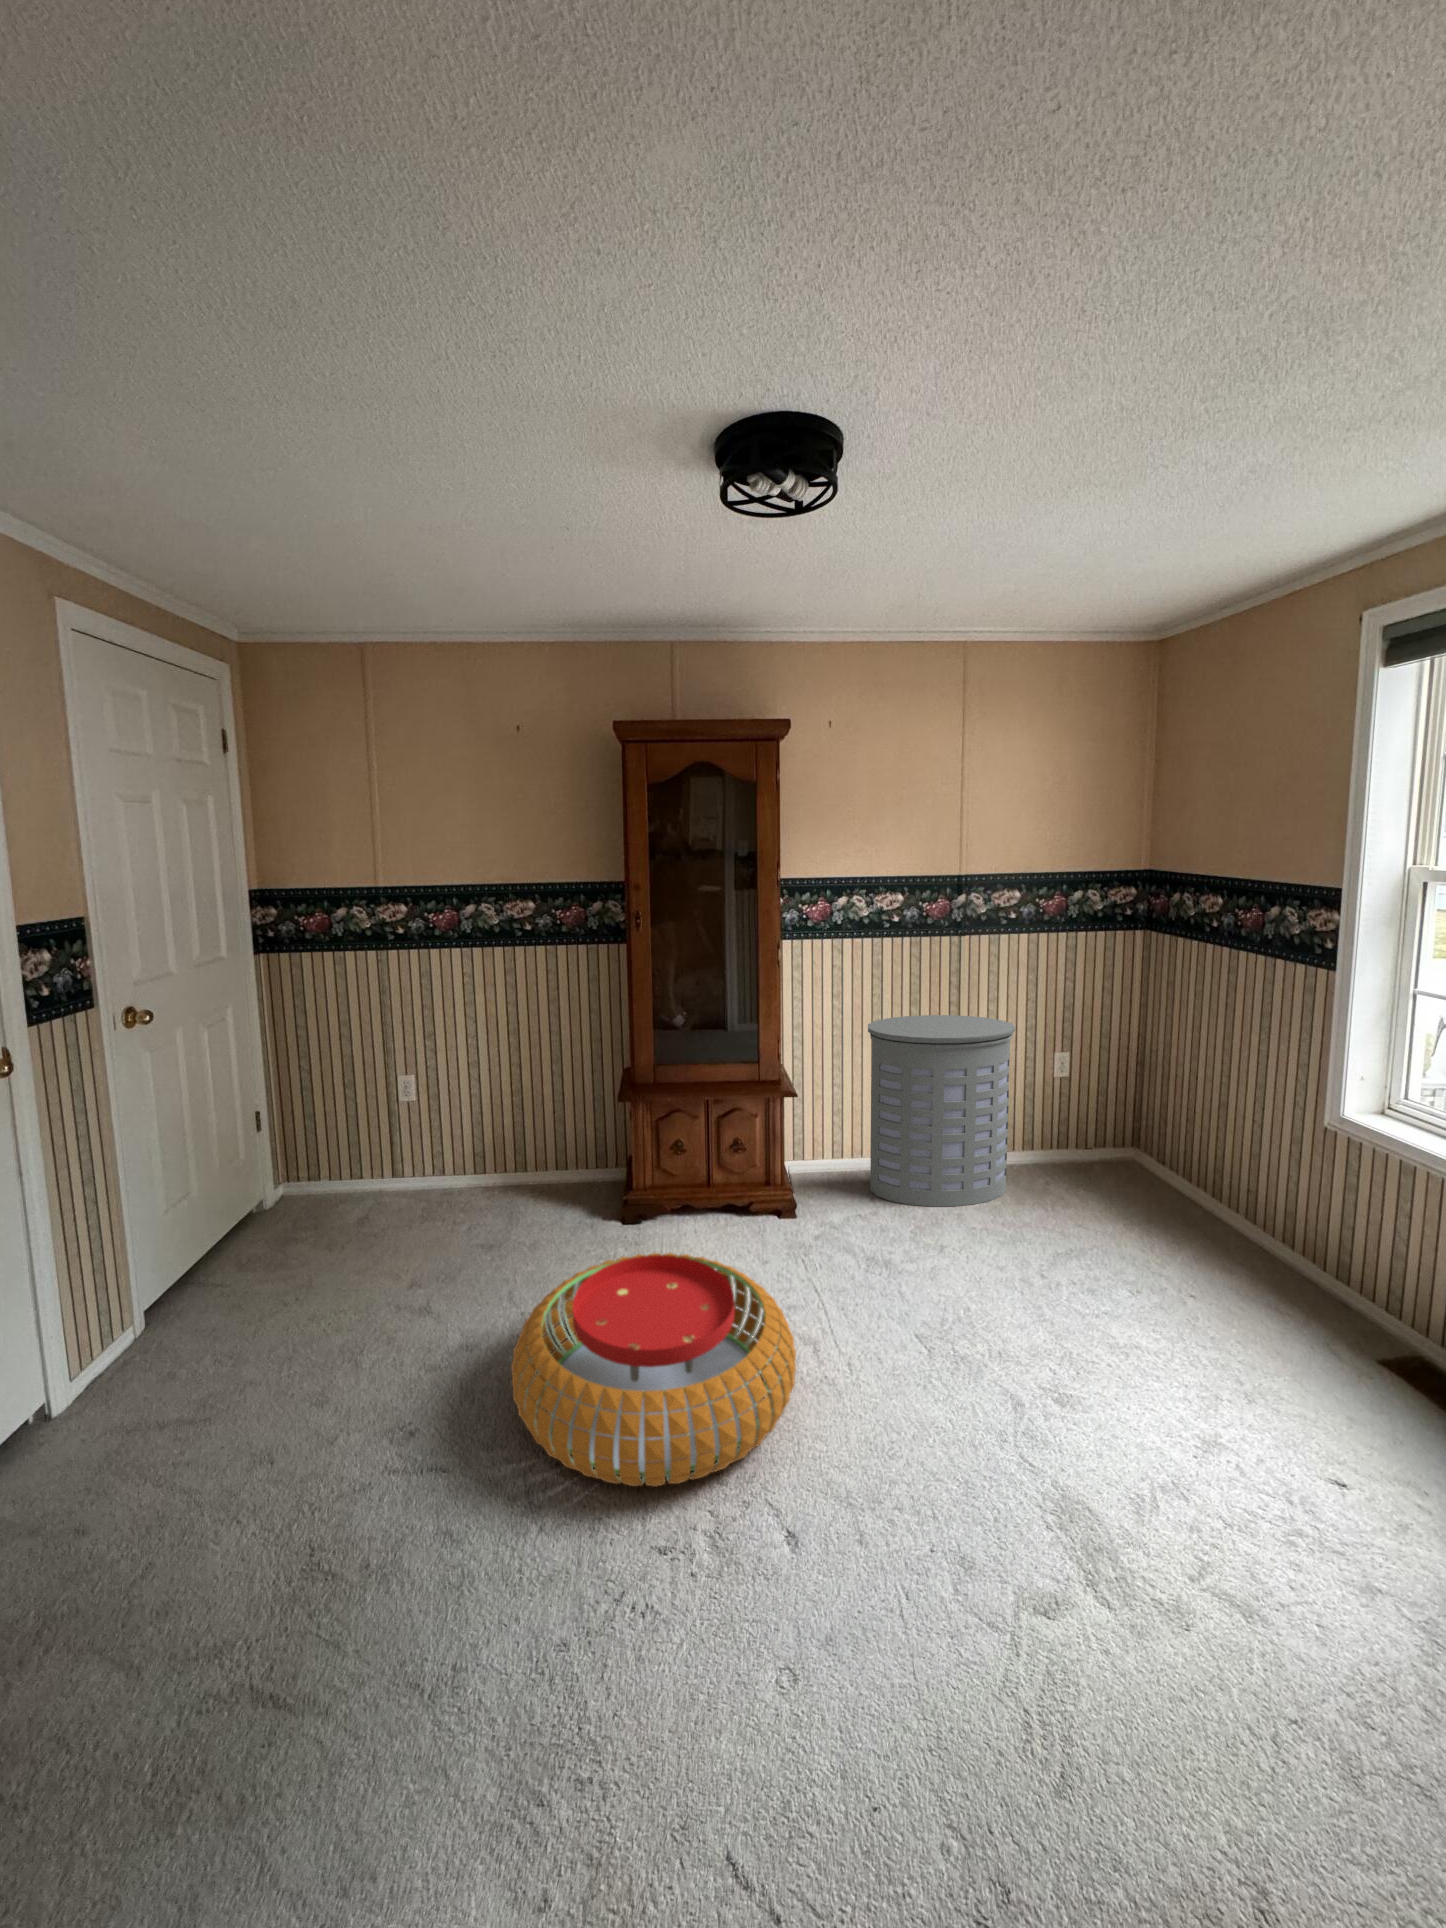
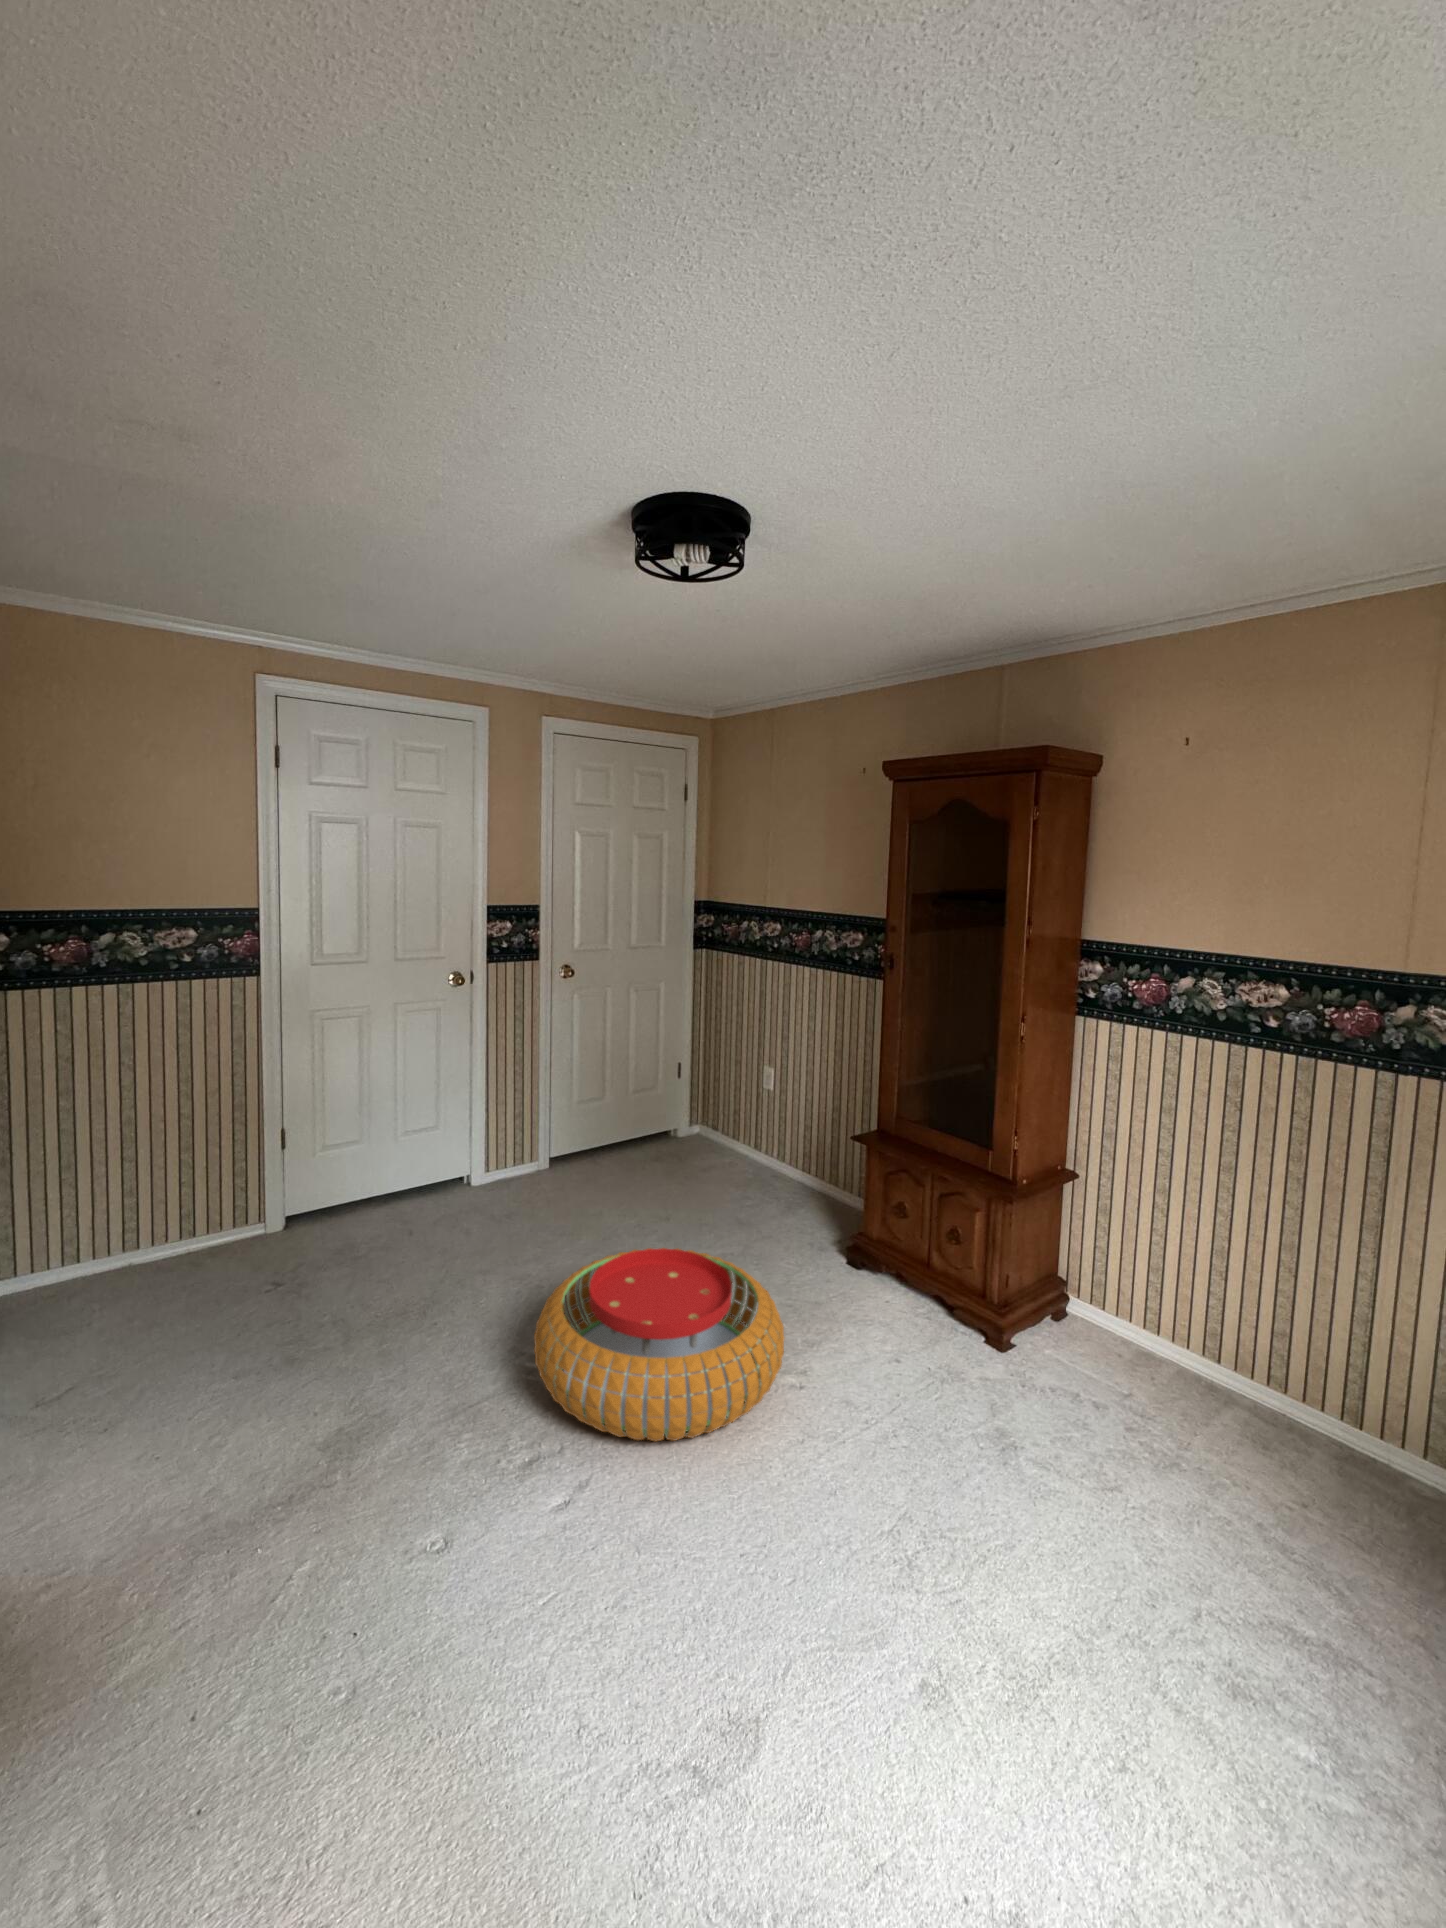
laundry hamper: present [868,1015,1015,1207] -> none [1139,1157,1421,1514]

